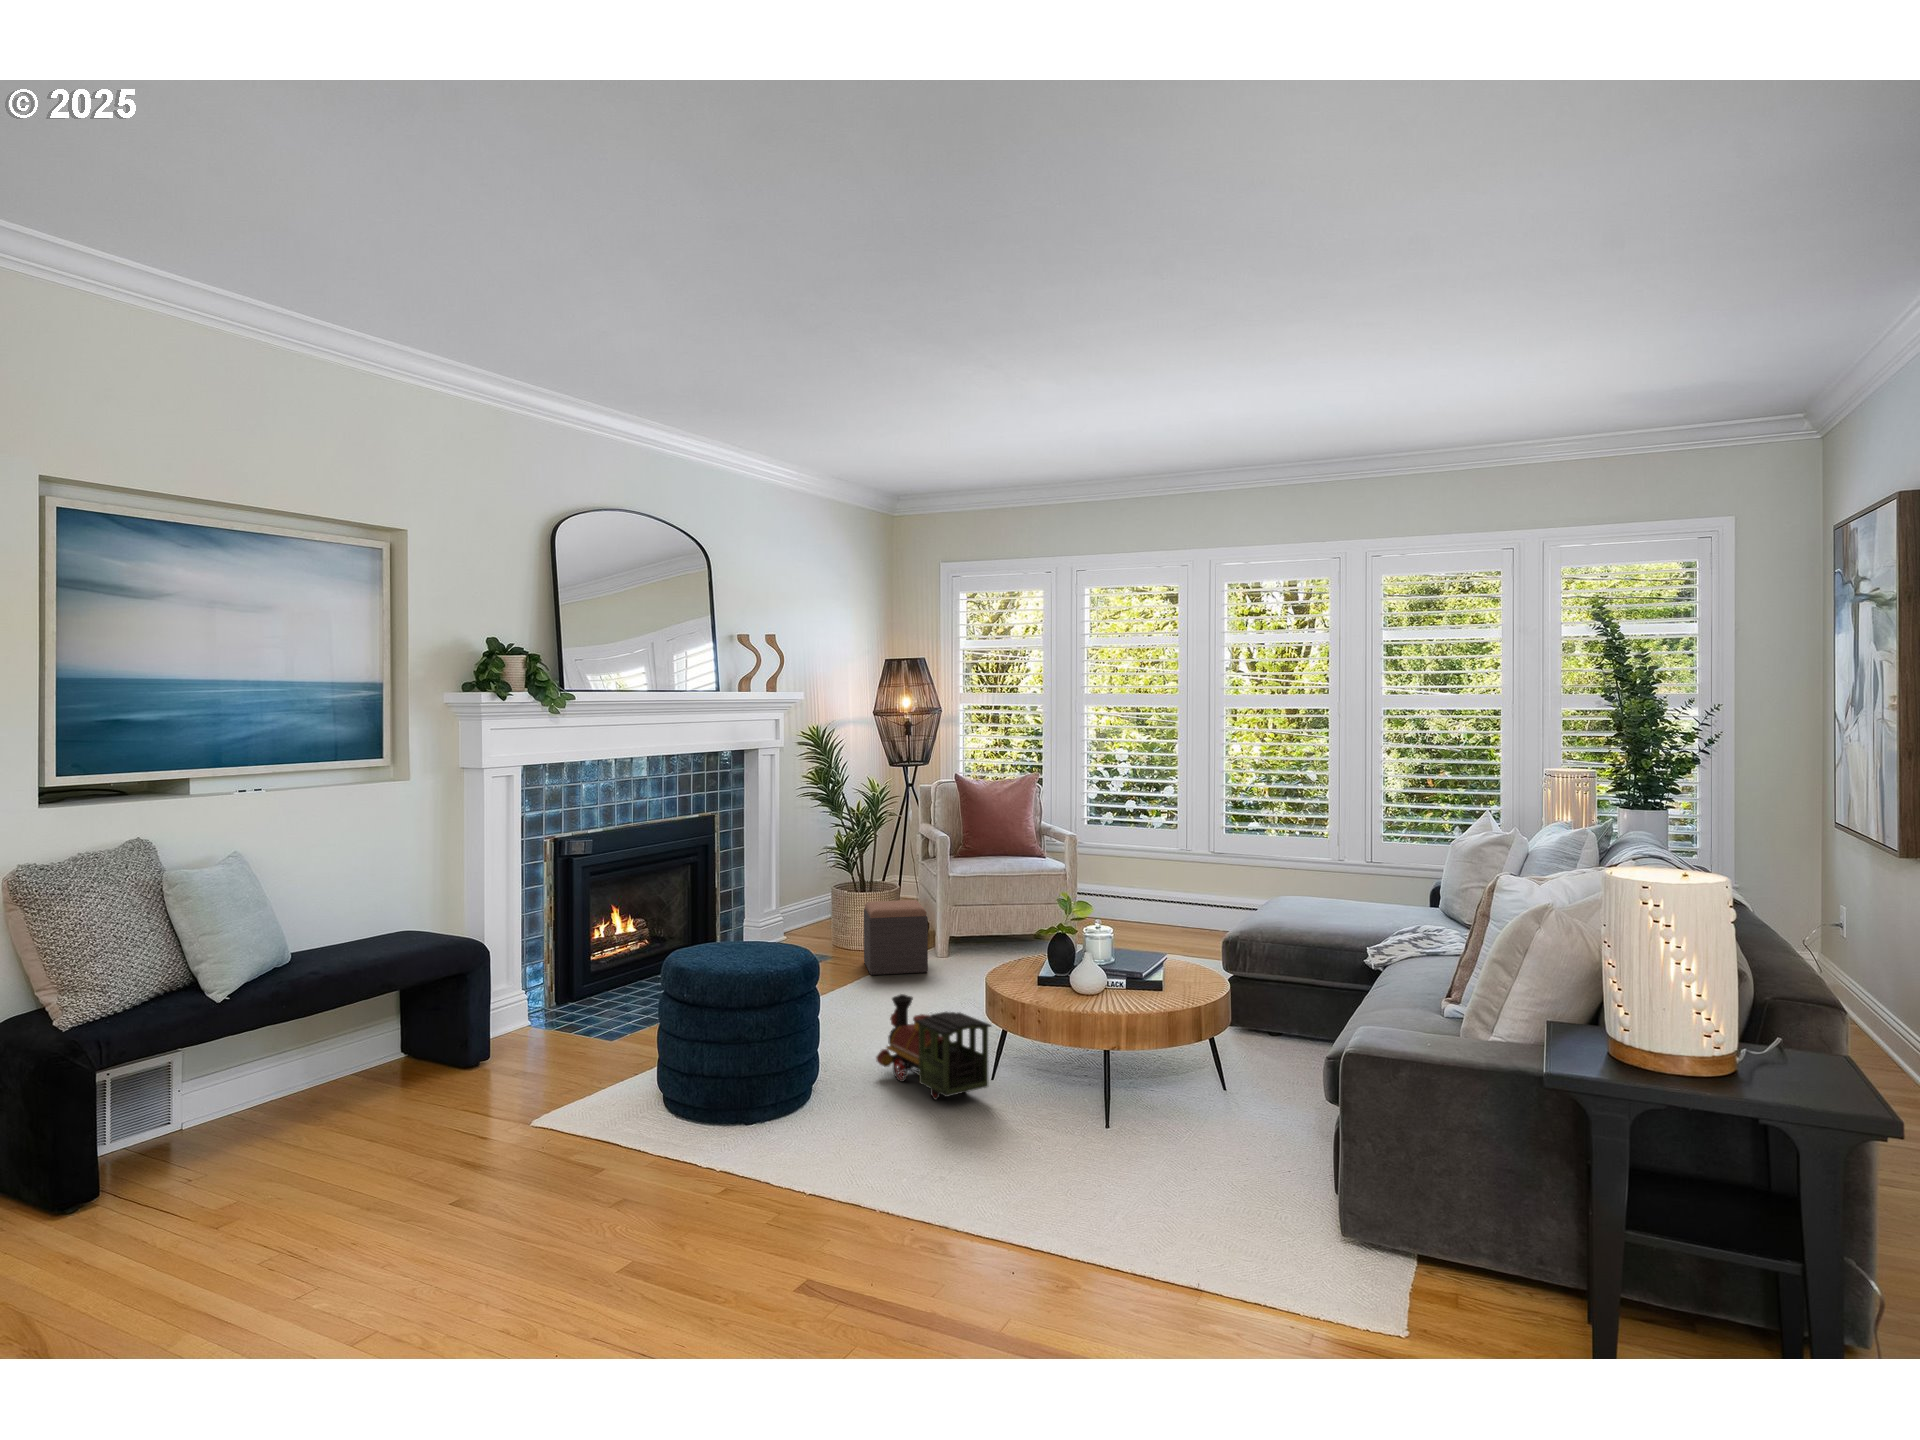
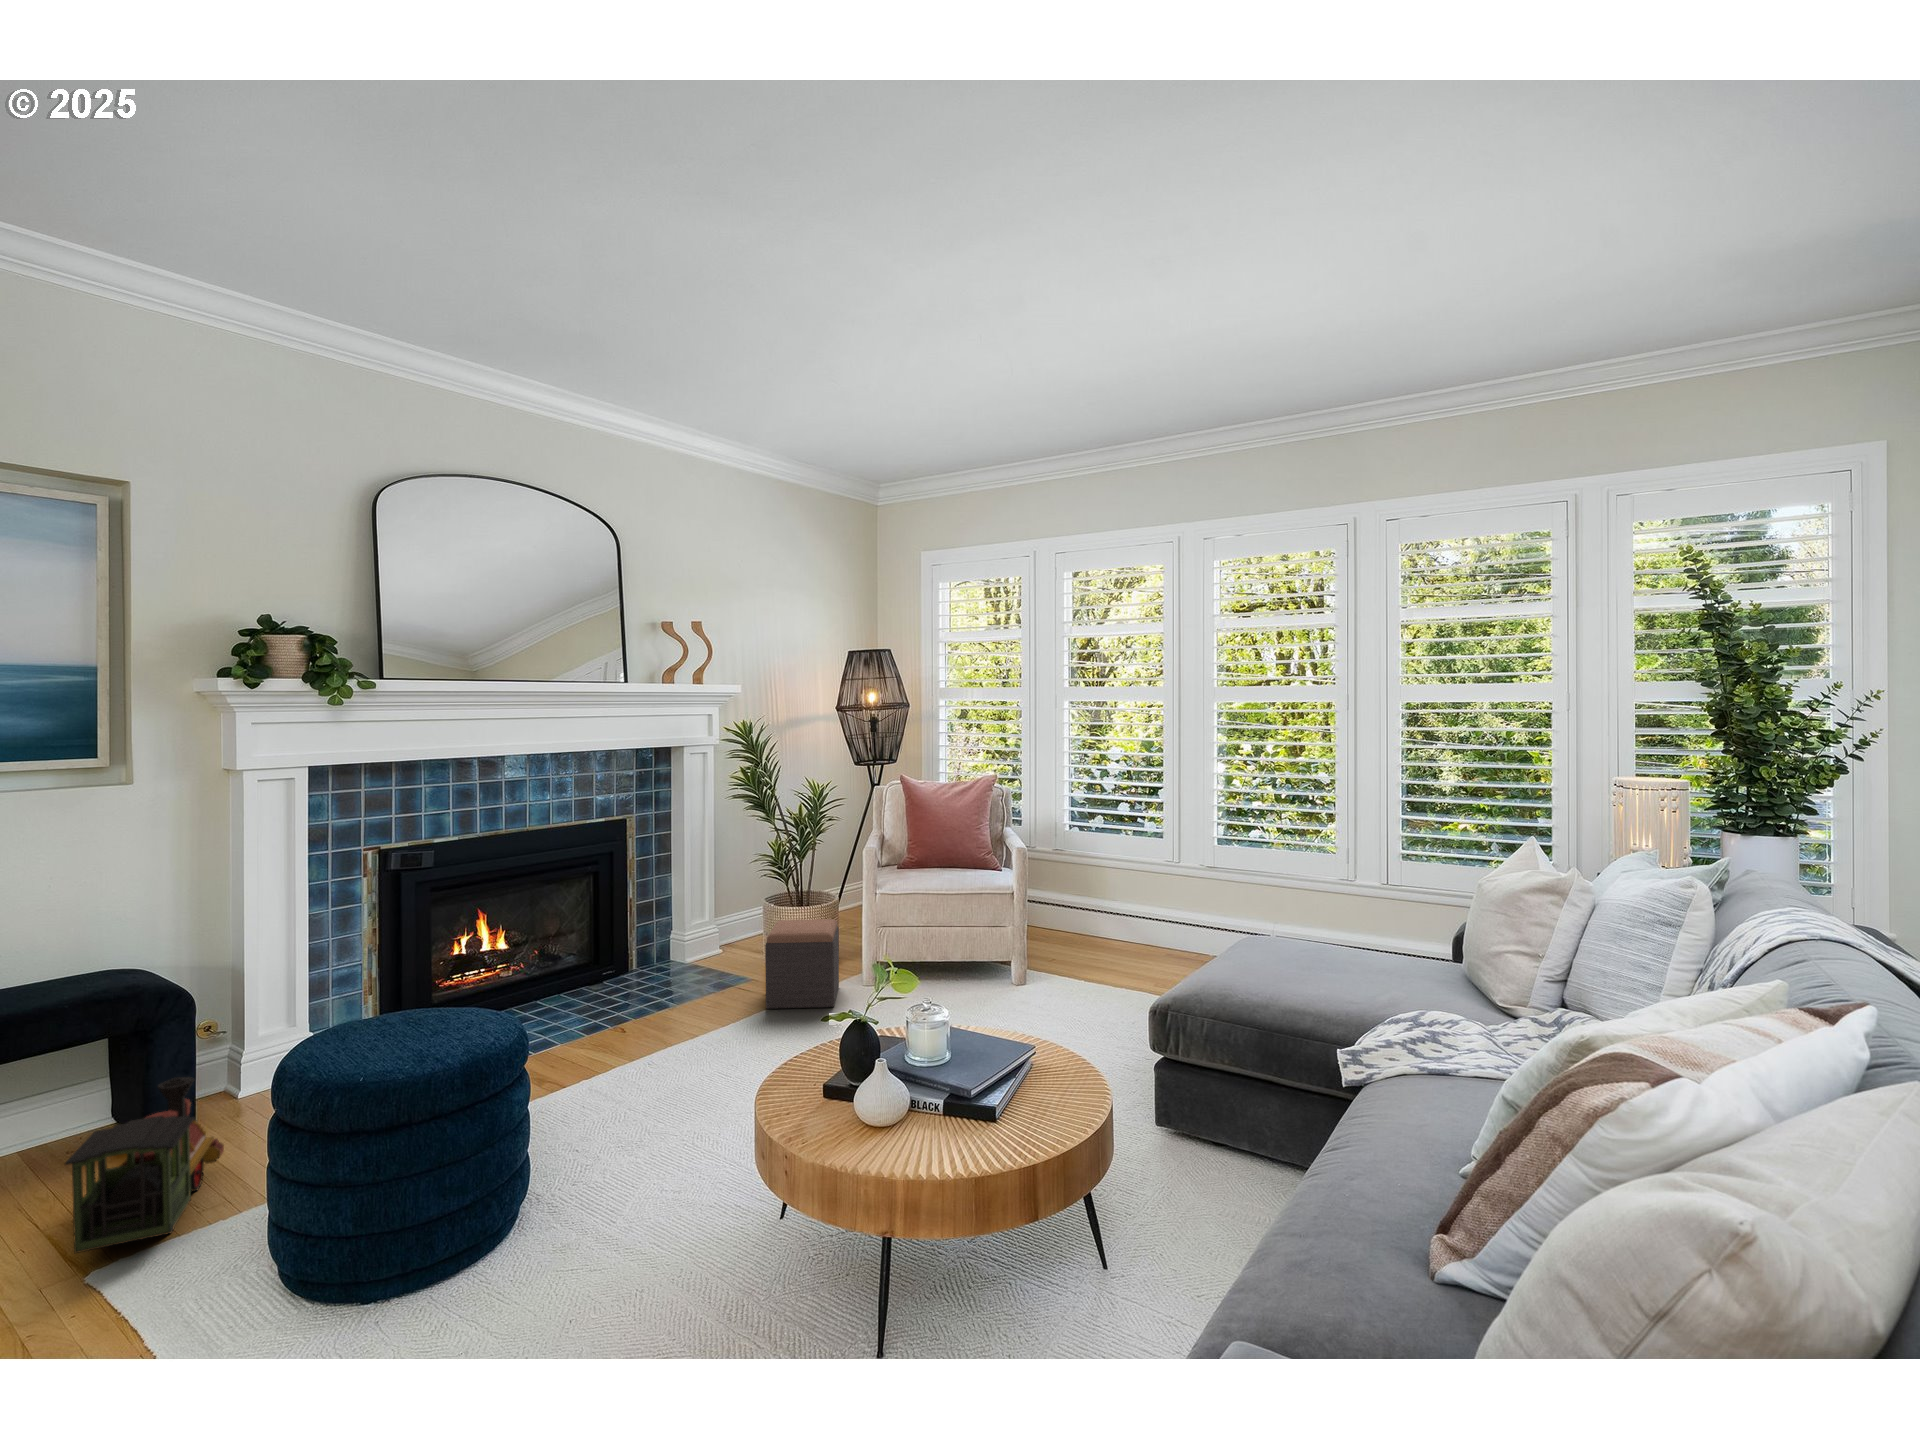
toy train: present [876,994,991,1100] -> present [65,1077,224,1253]

